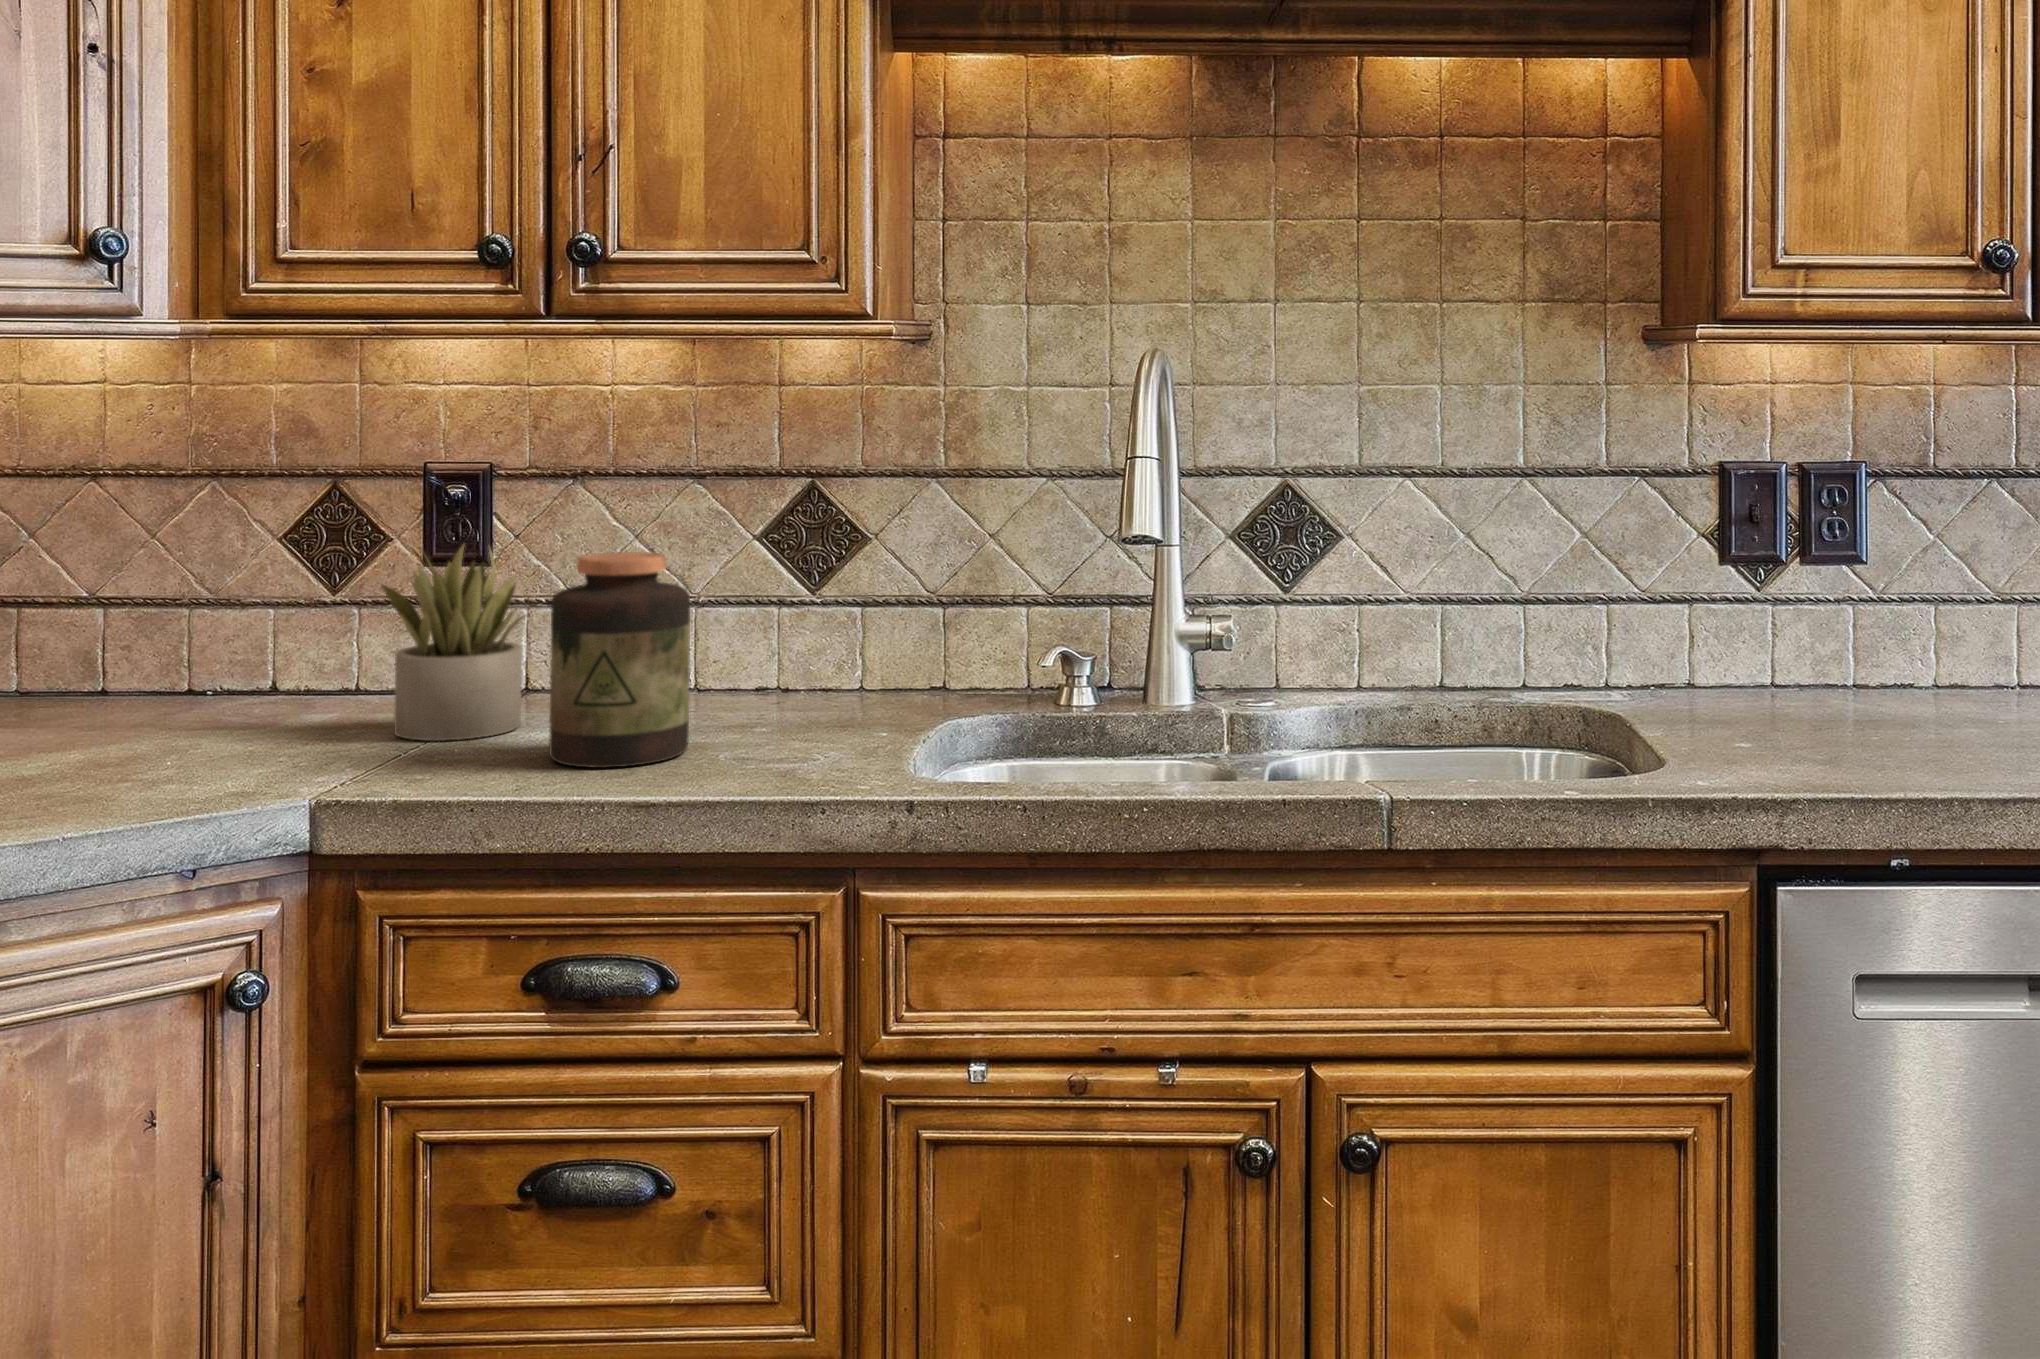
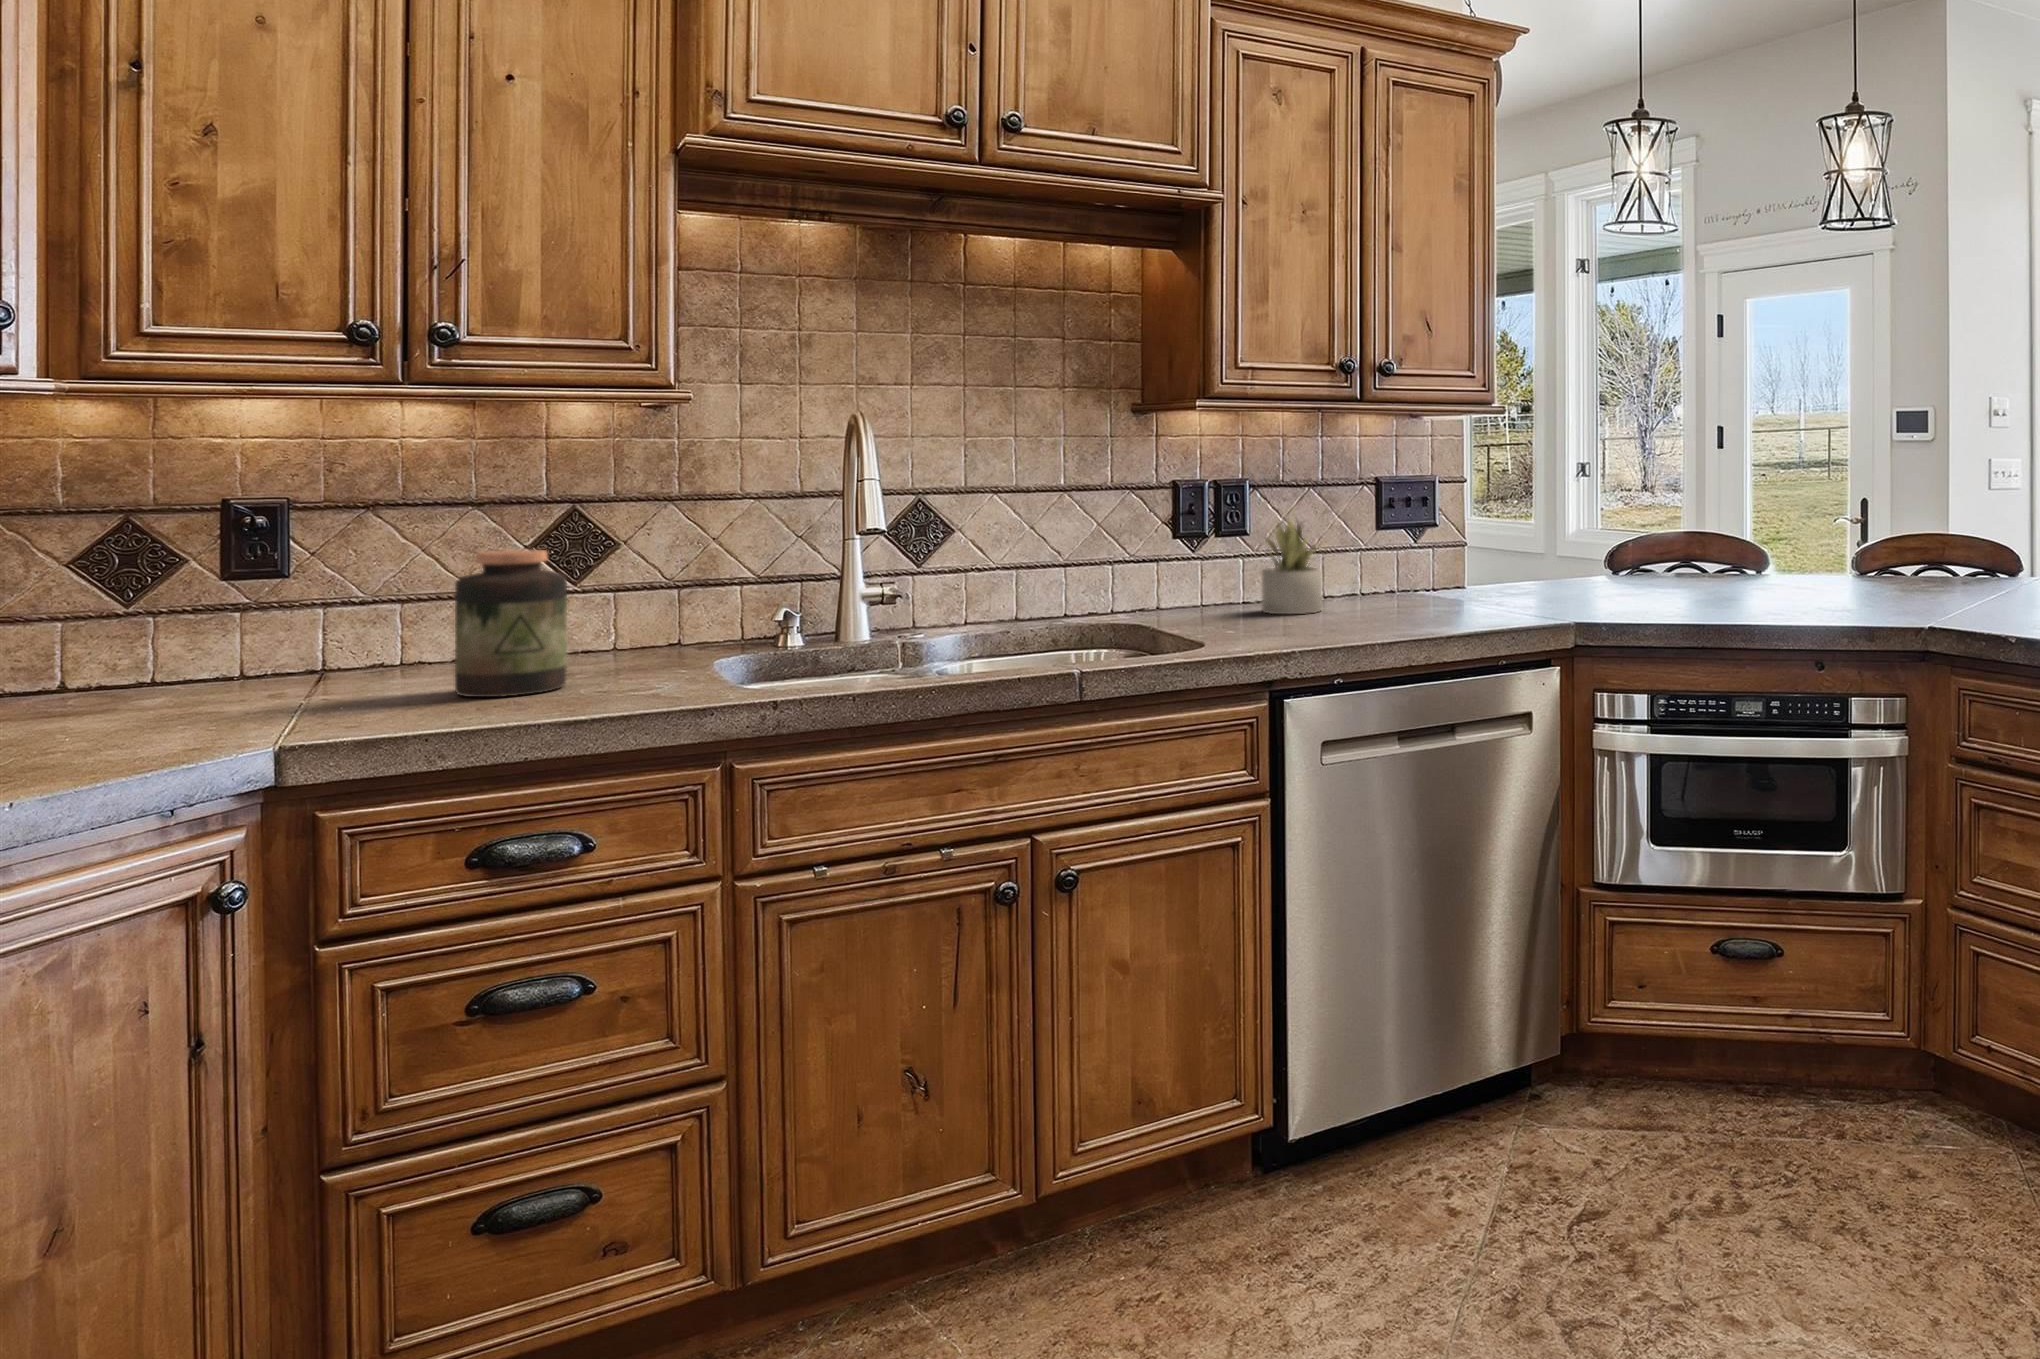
succulent plant: present [381,545,527,741] -> present [1261,517,1322,614]

